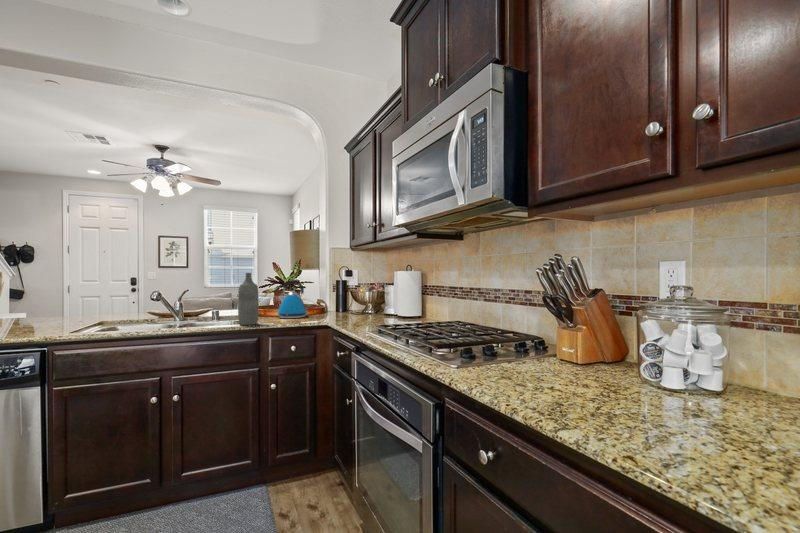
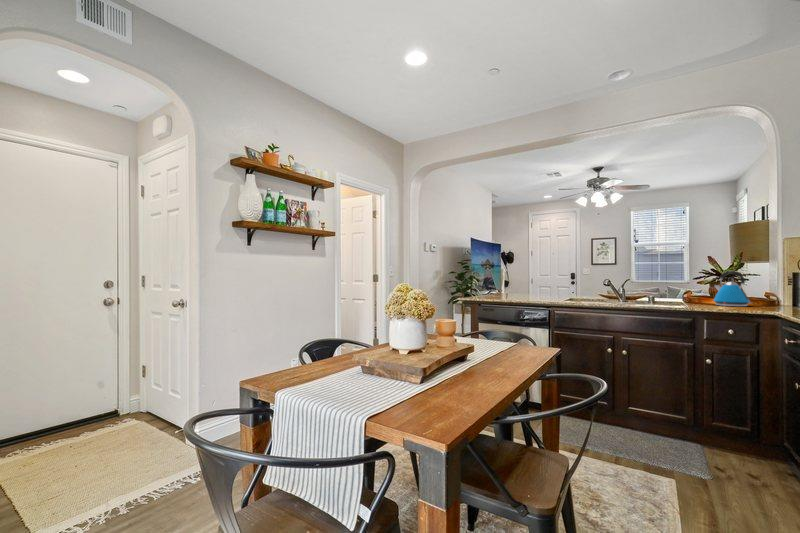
bottle: present [238,273,259,325] -> none [674,264,693,307]

